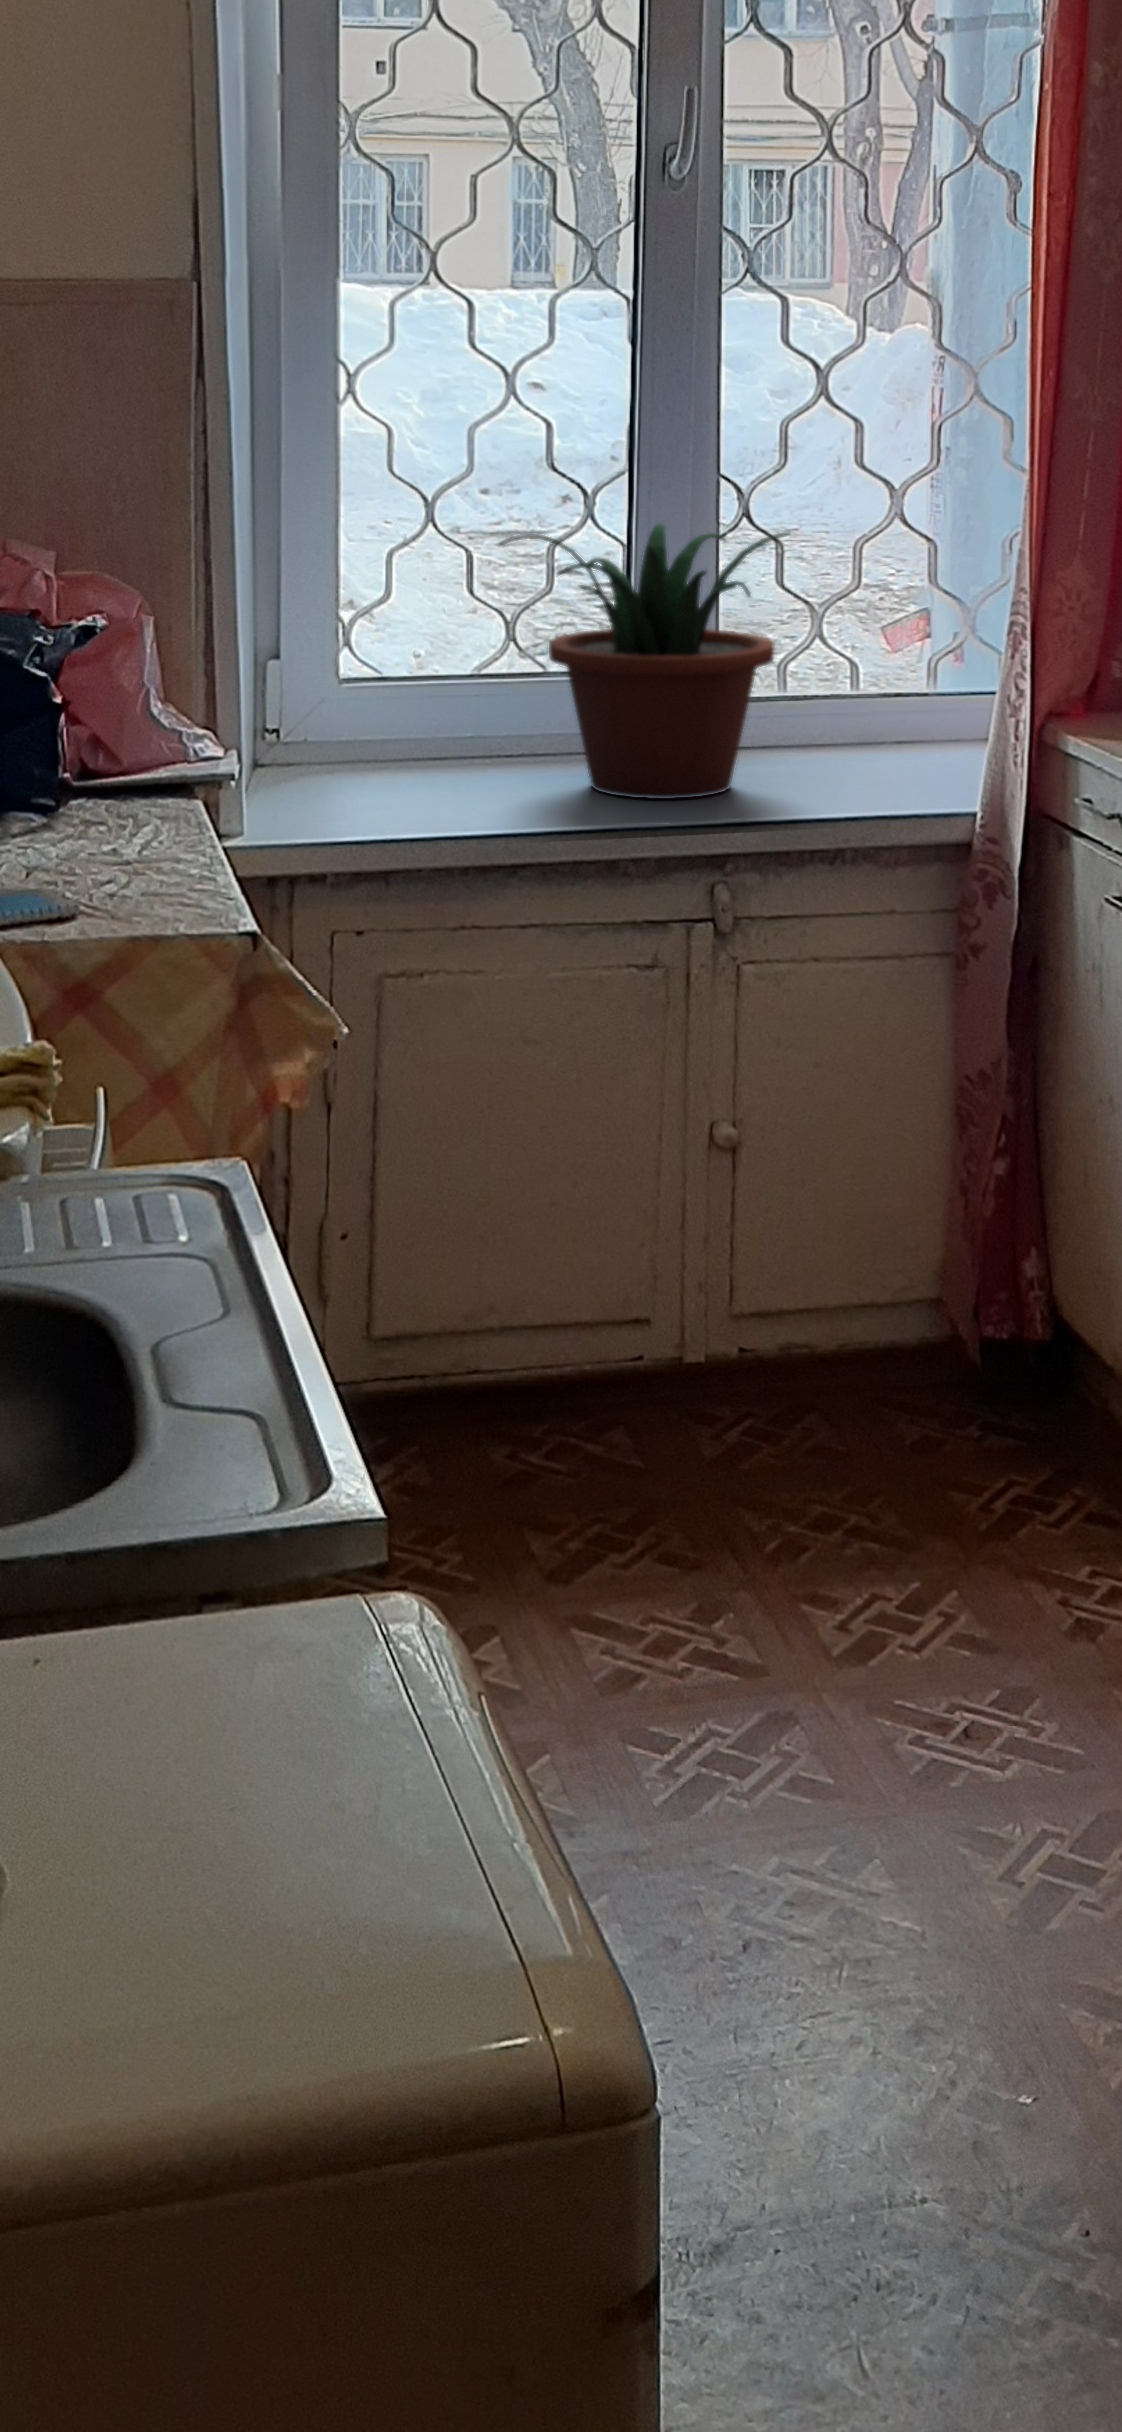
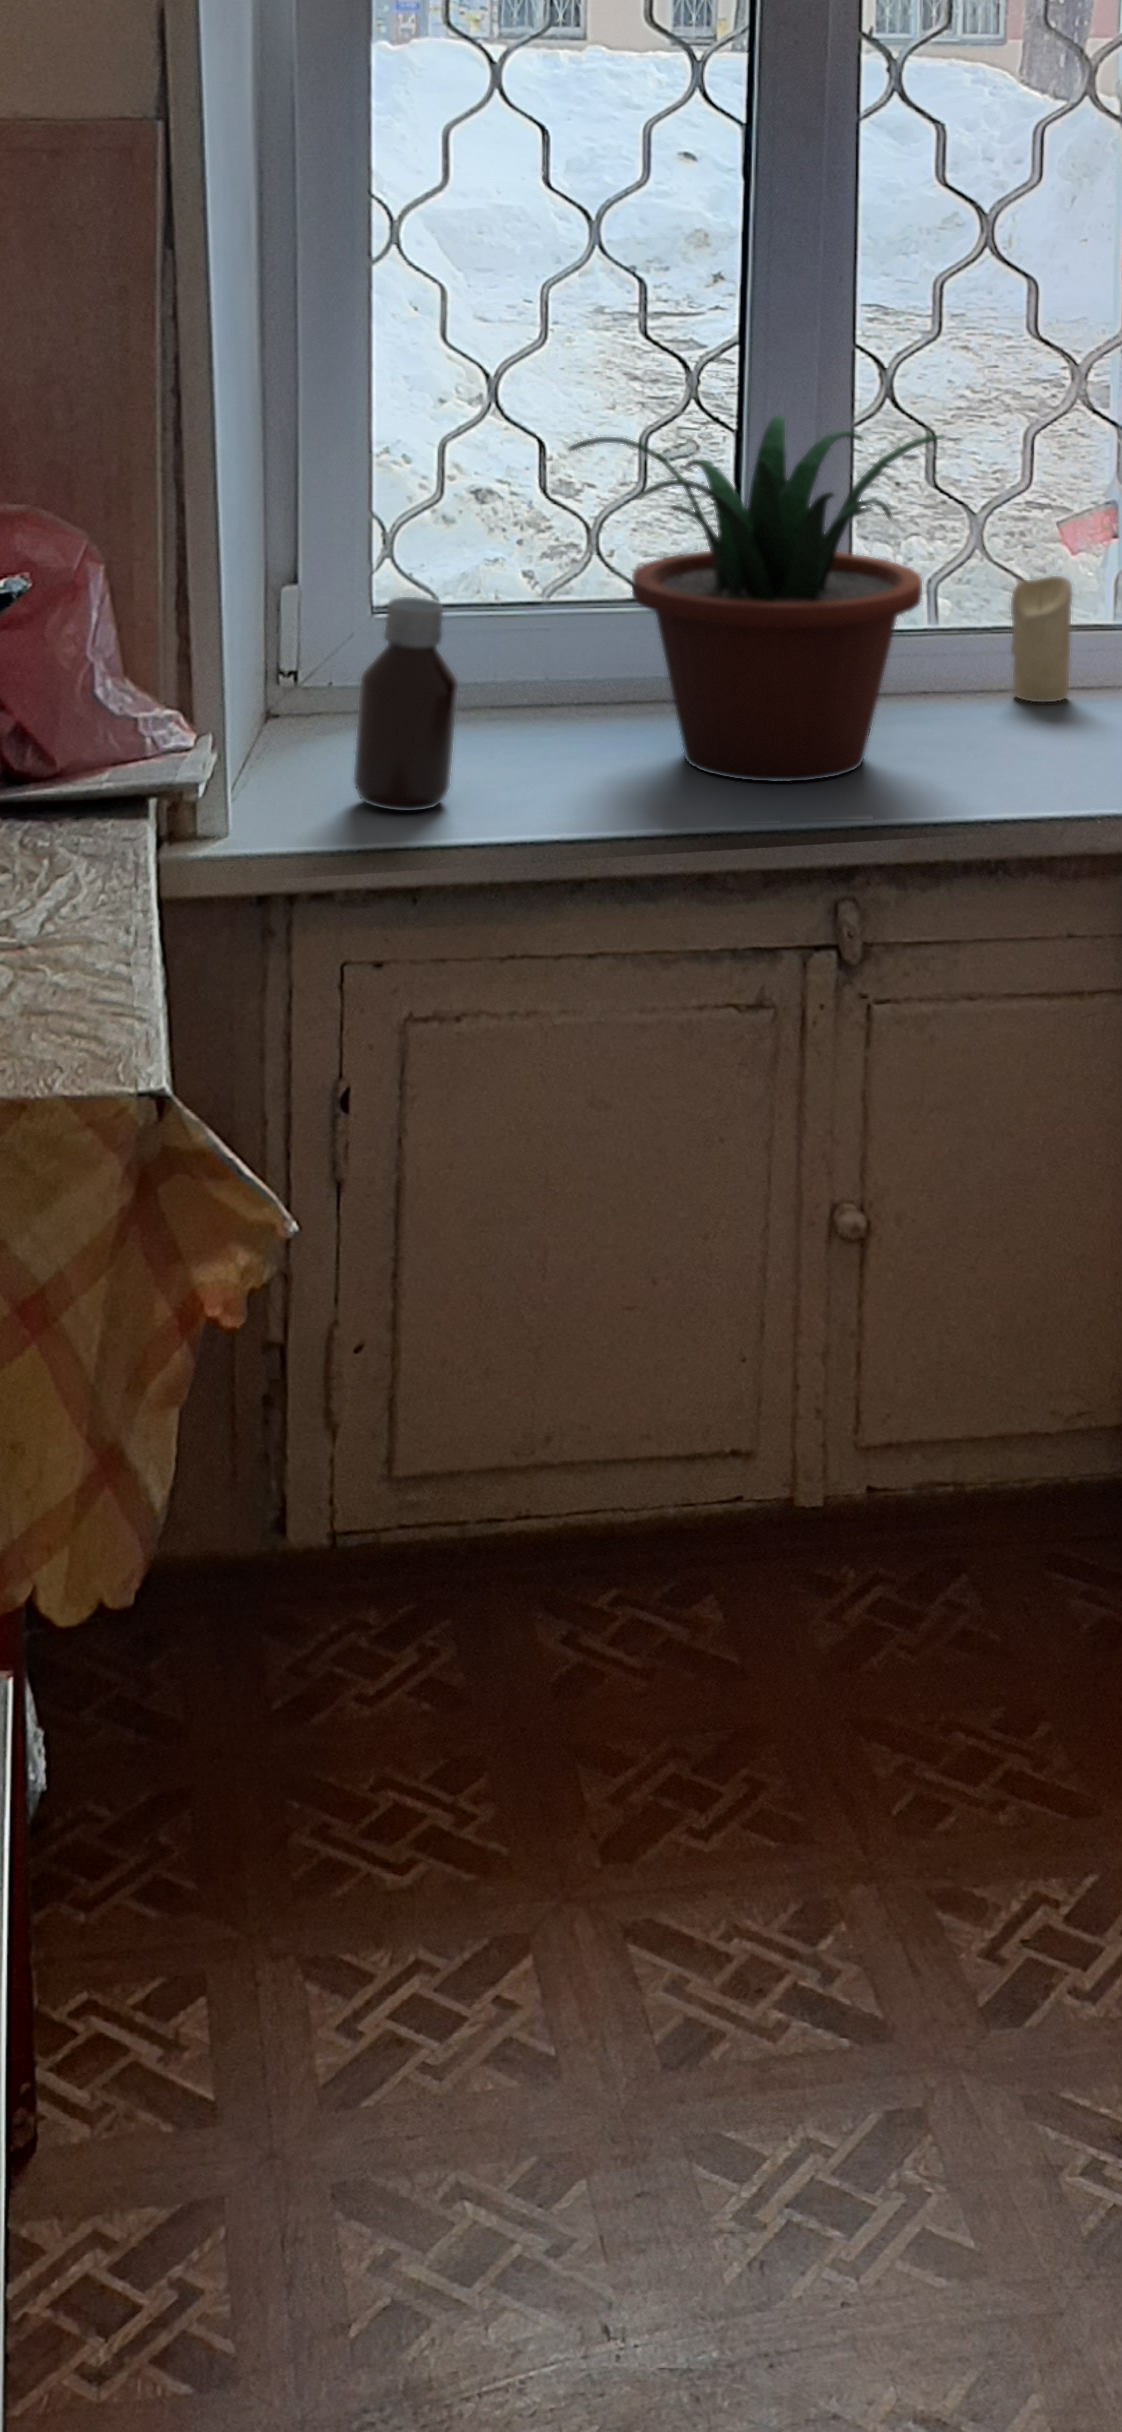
bottle: none [338,653,419,817] -> present [354,597,458,811]
candle: none [844,654,892,753] -> present [1011,576,1072,702]

